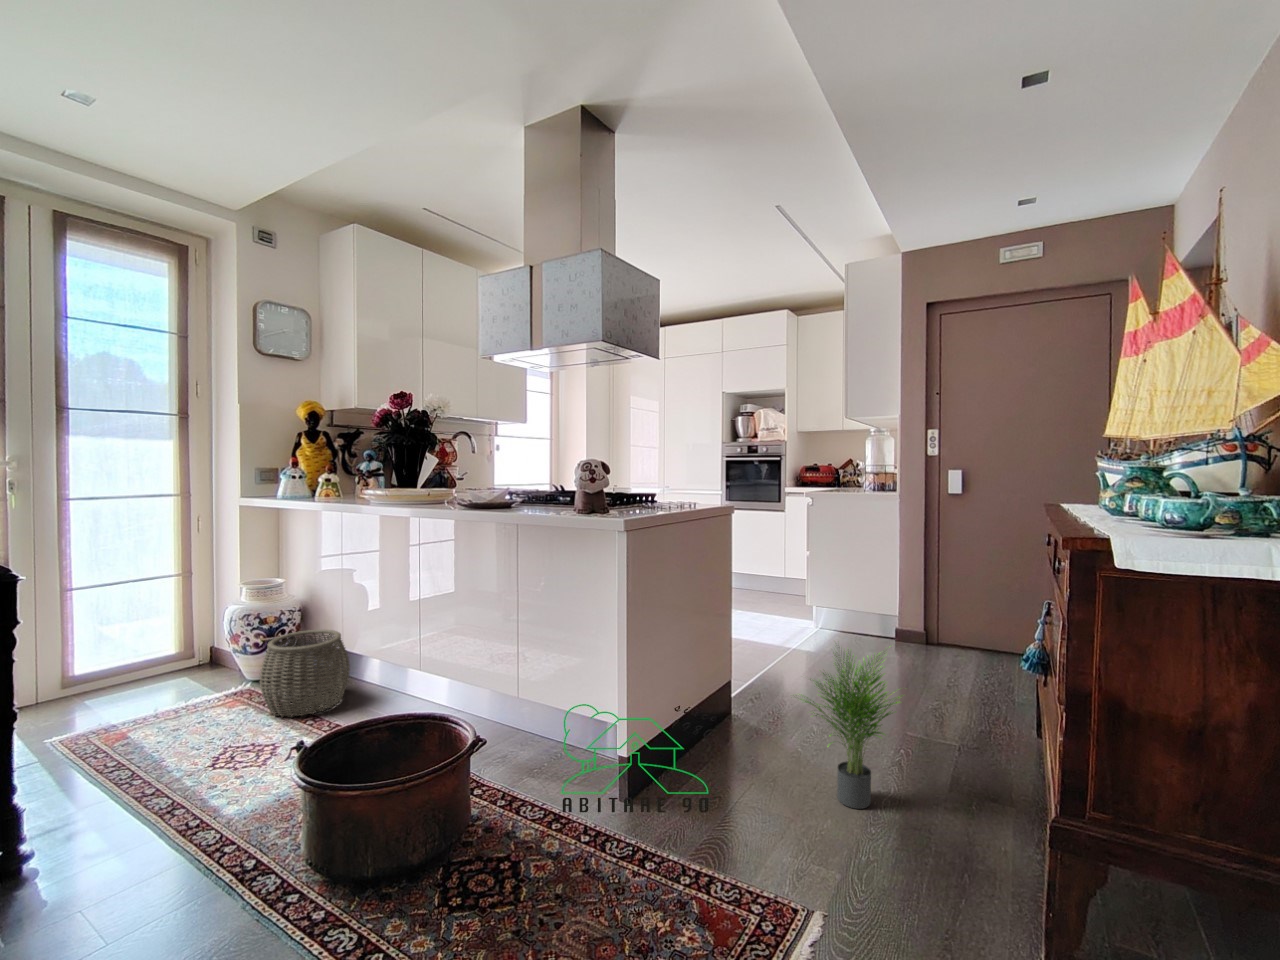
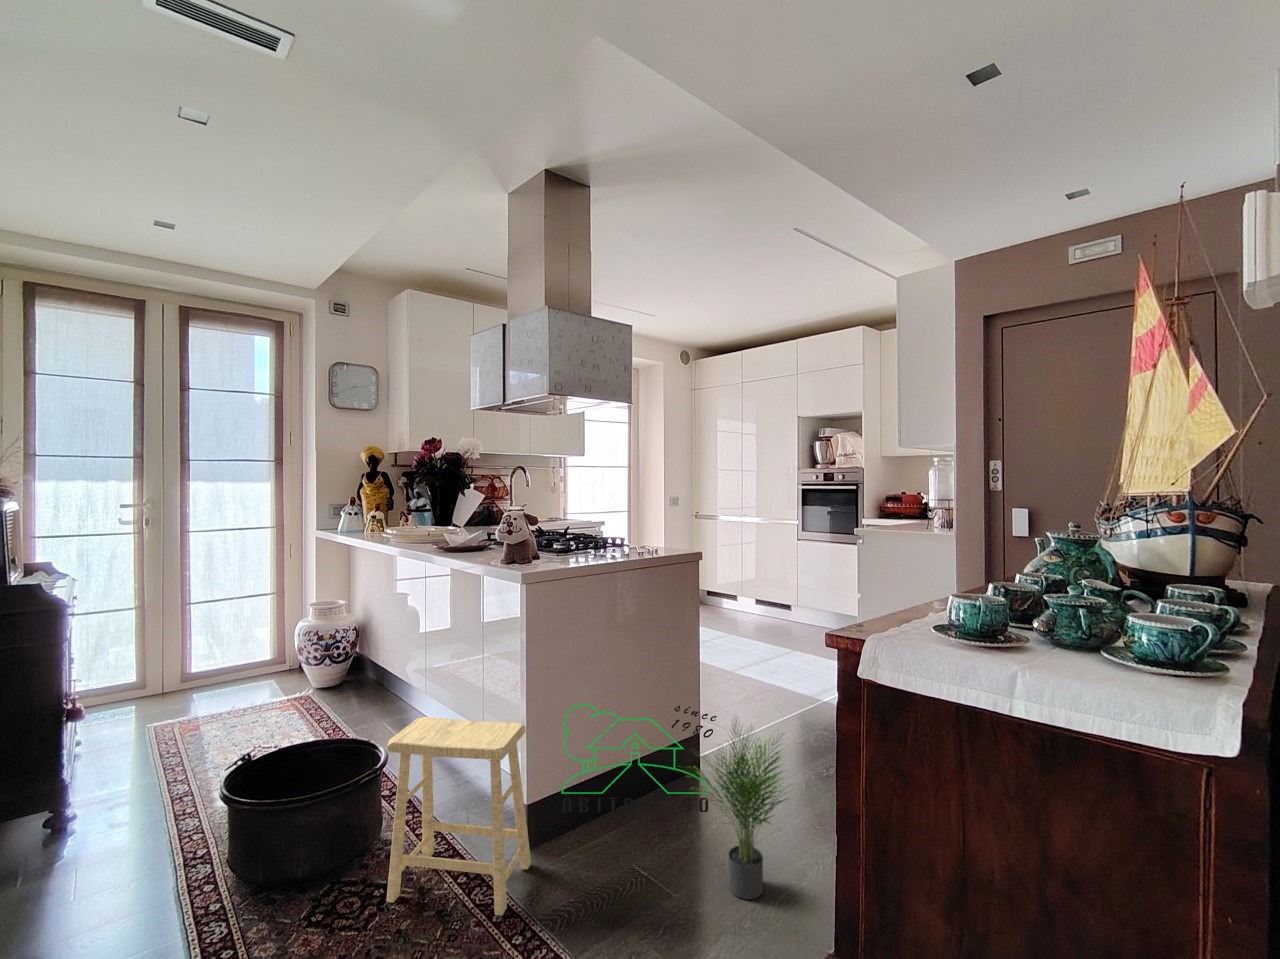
woven basket: present [260,630,350,717] -> none [298,651,375,727]
footstool: none [516,667,654,873] -> present [387,717,531,916]

